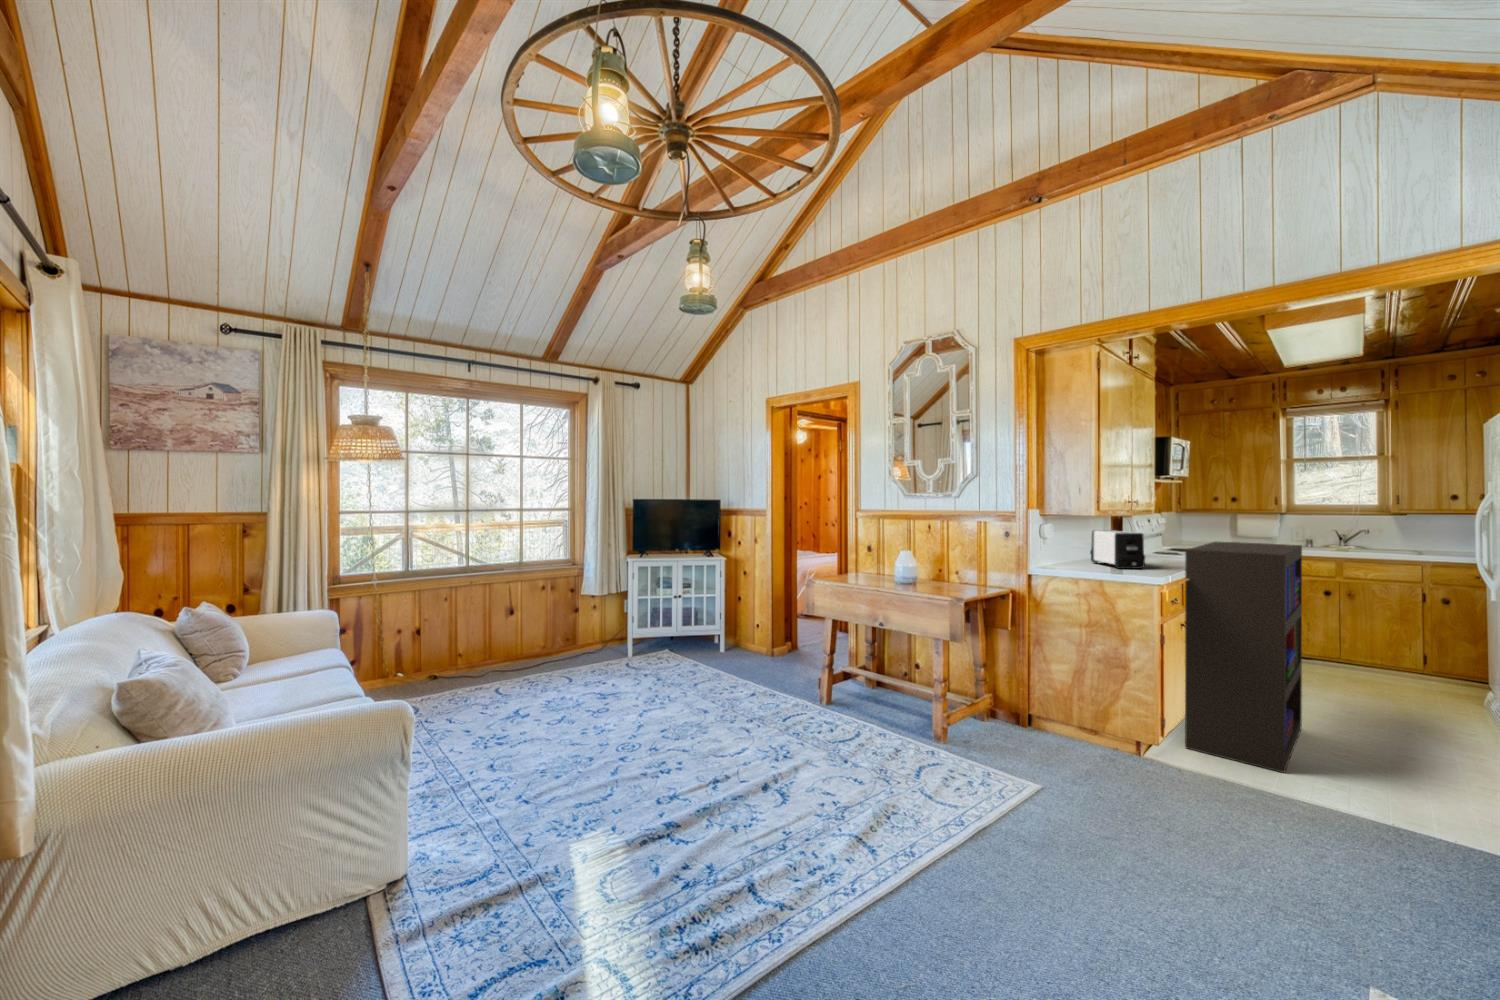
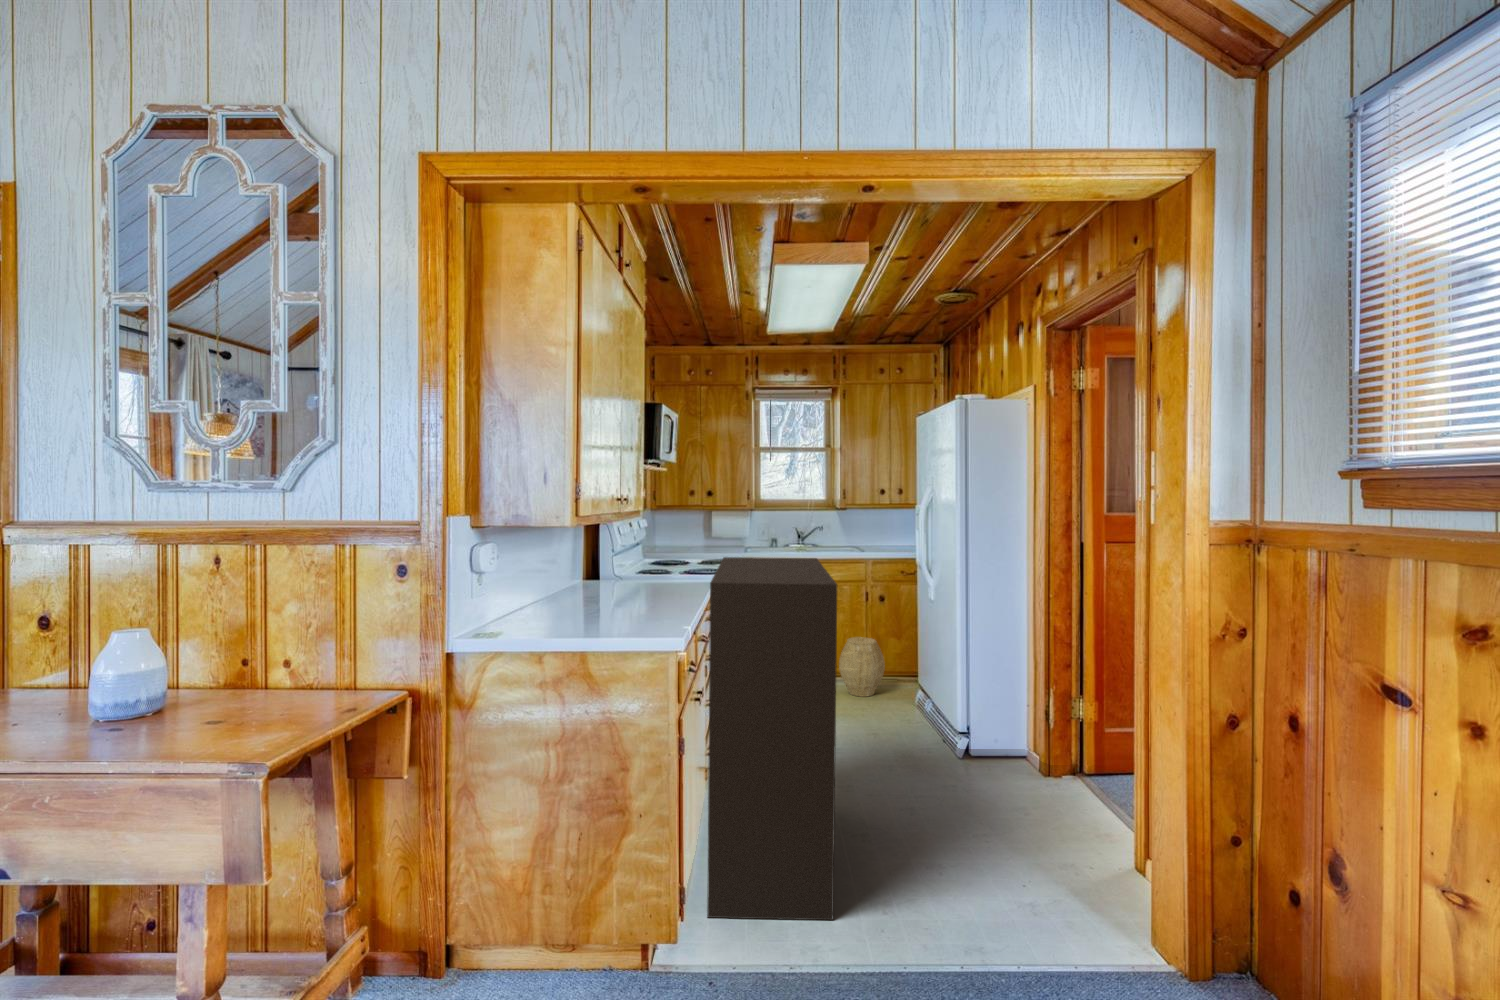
toaster: present [1090,530,1145,569] -> none [559,547,644,616]
woven basket: none [1380,632,1443,688] -> present [839,637,885,697]

